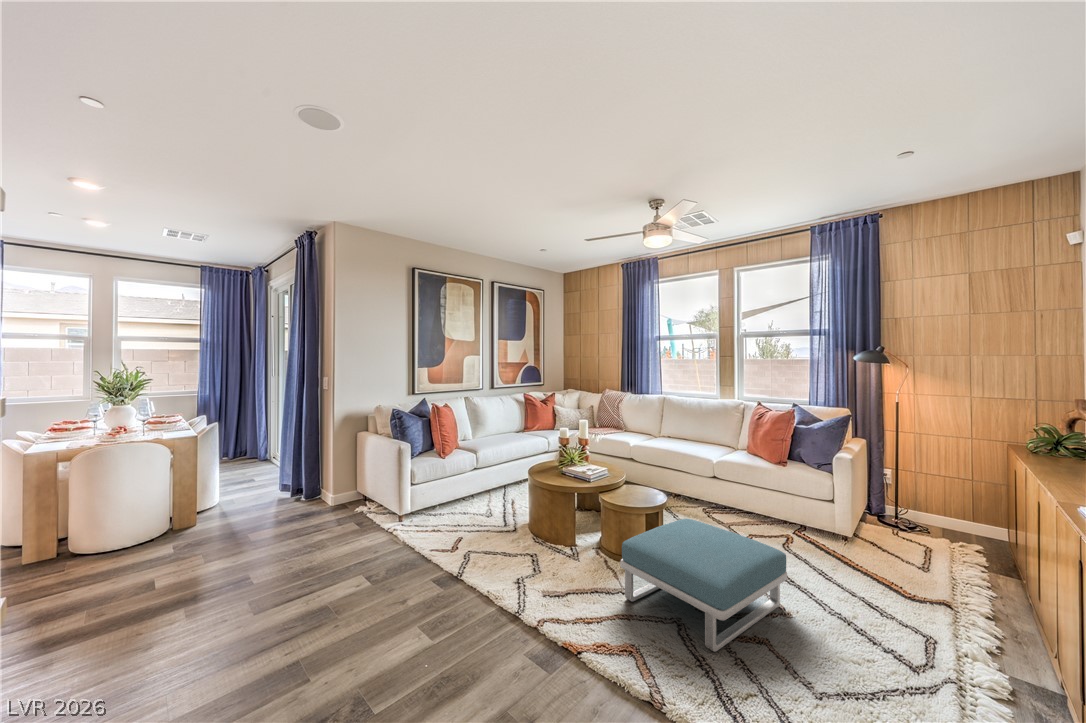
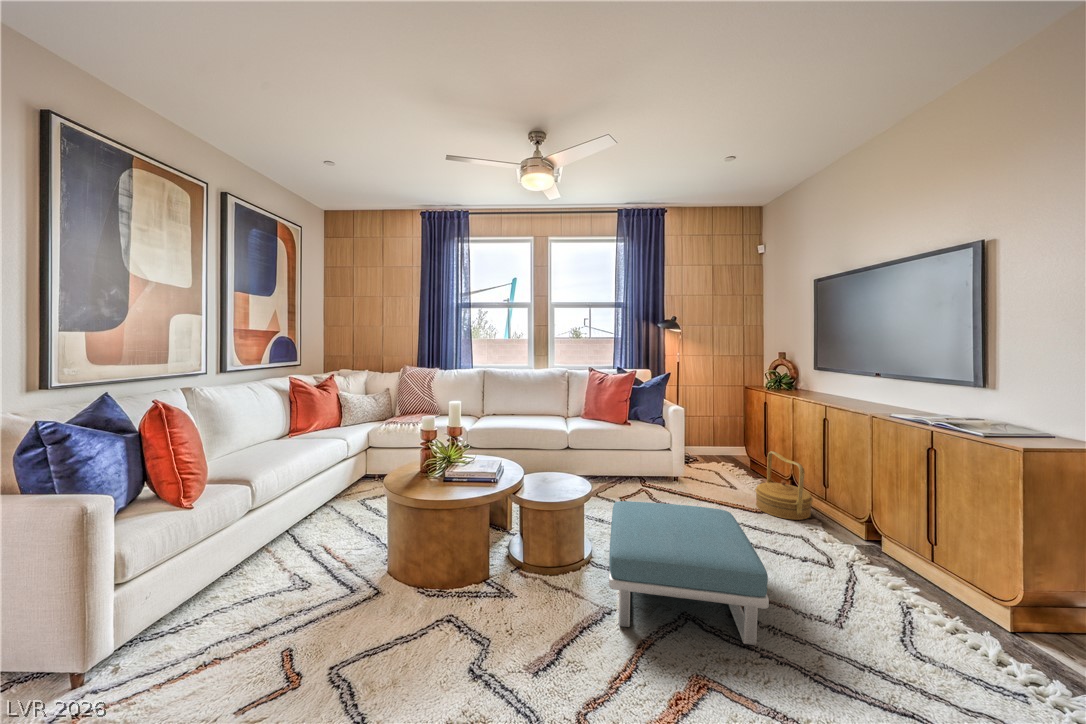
woven basket: none [926,524,1020,622] -> present [755,451,813,520]

